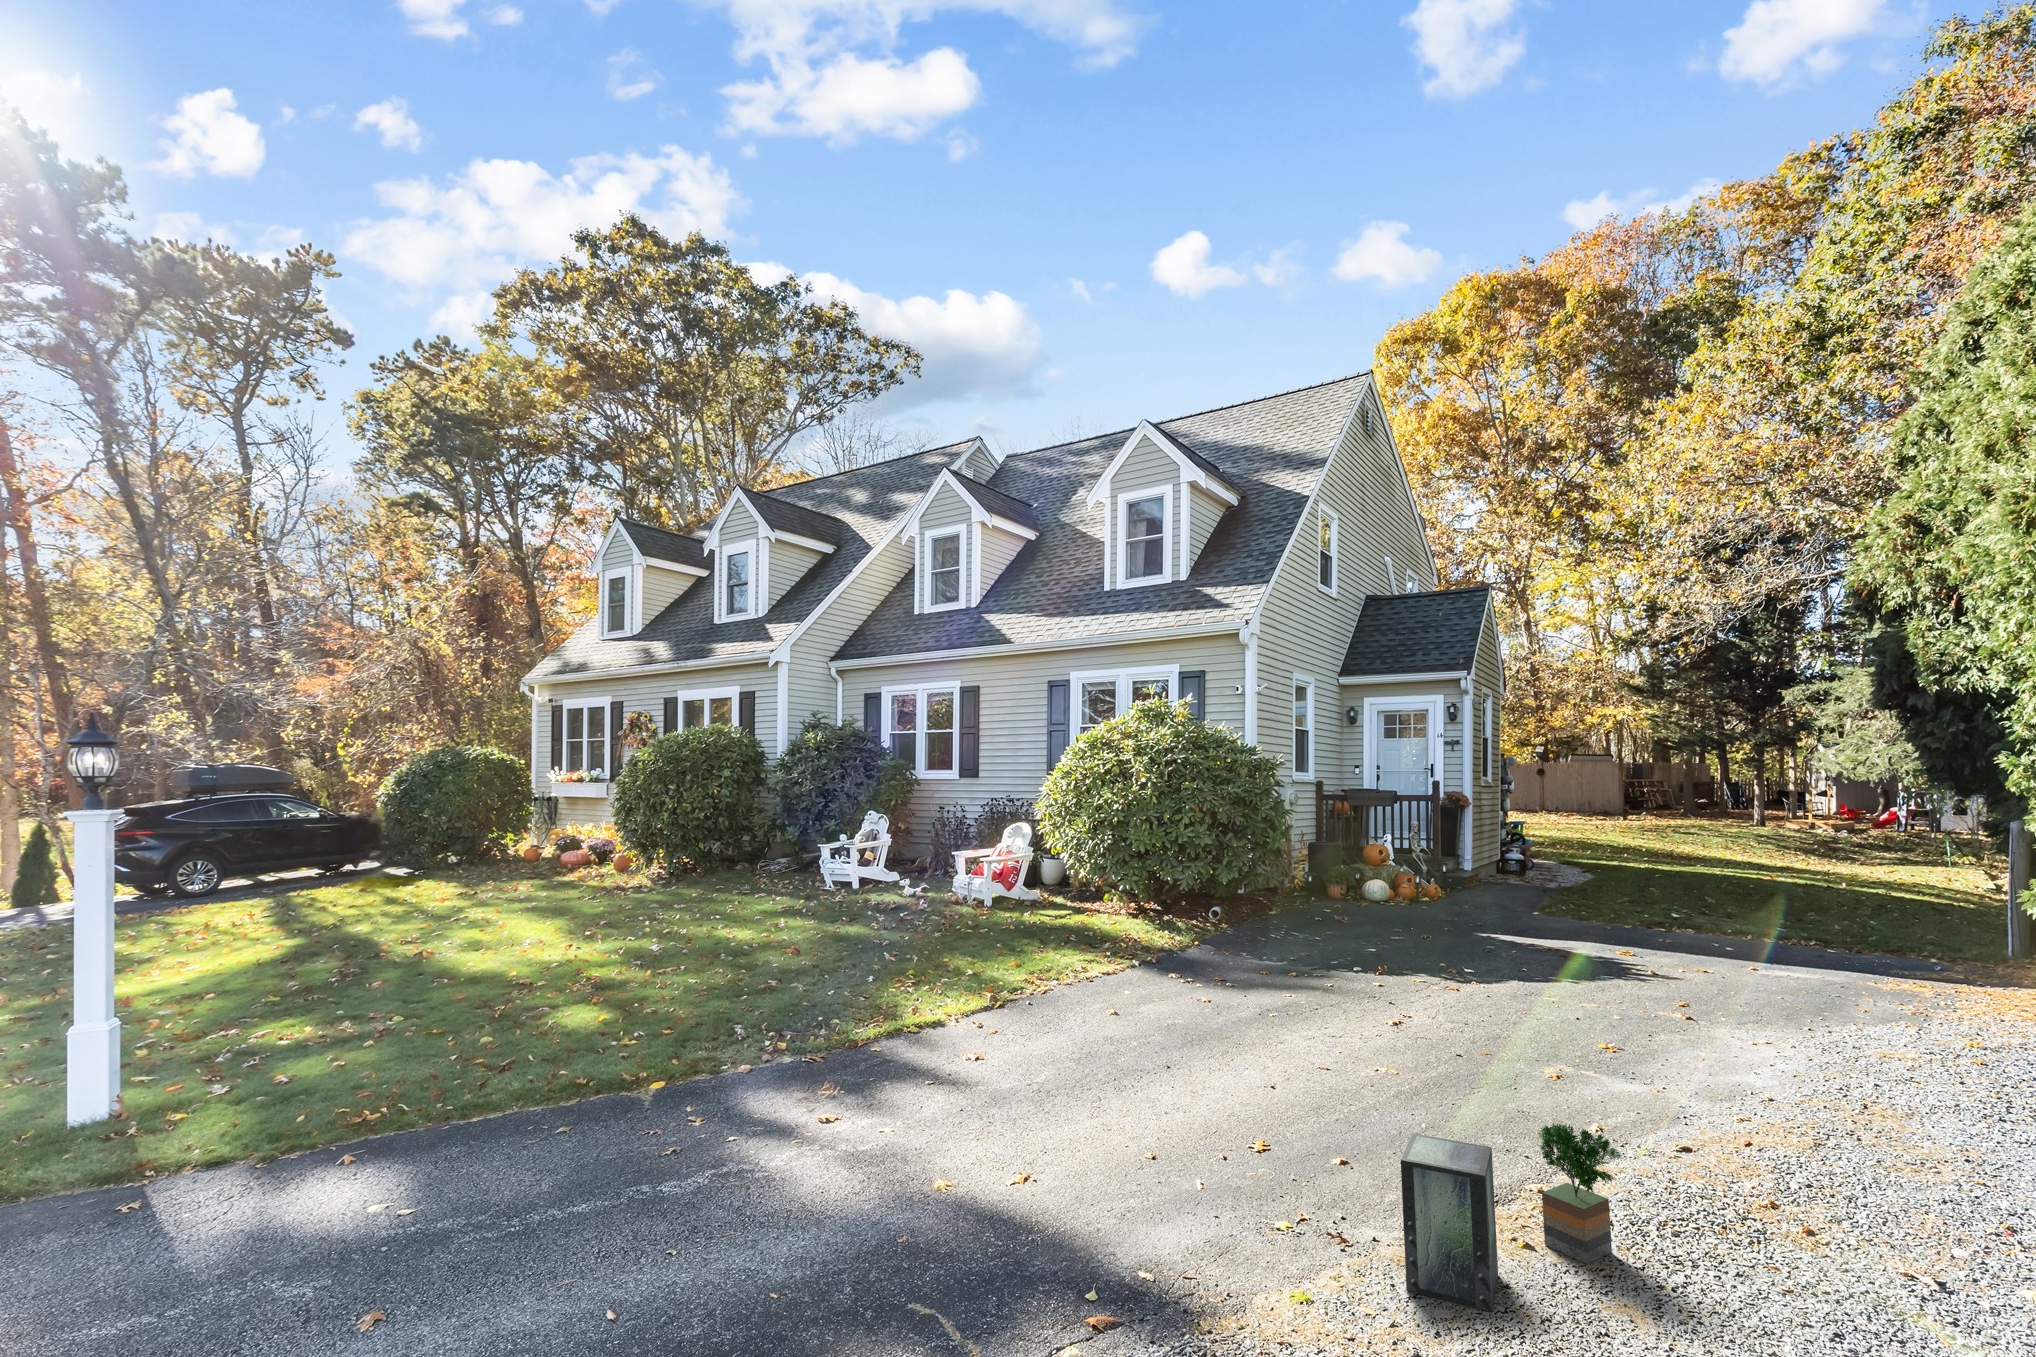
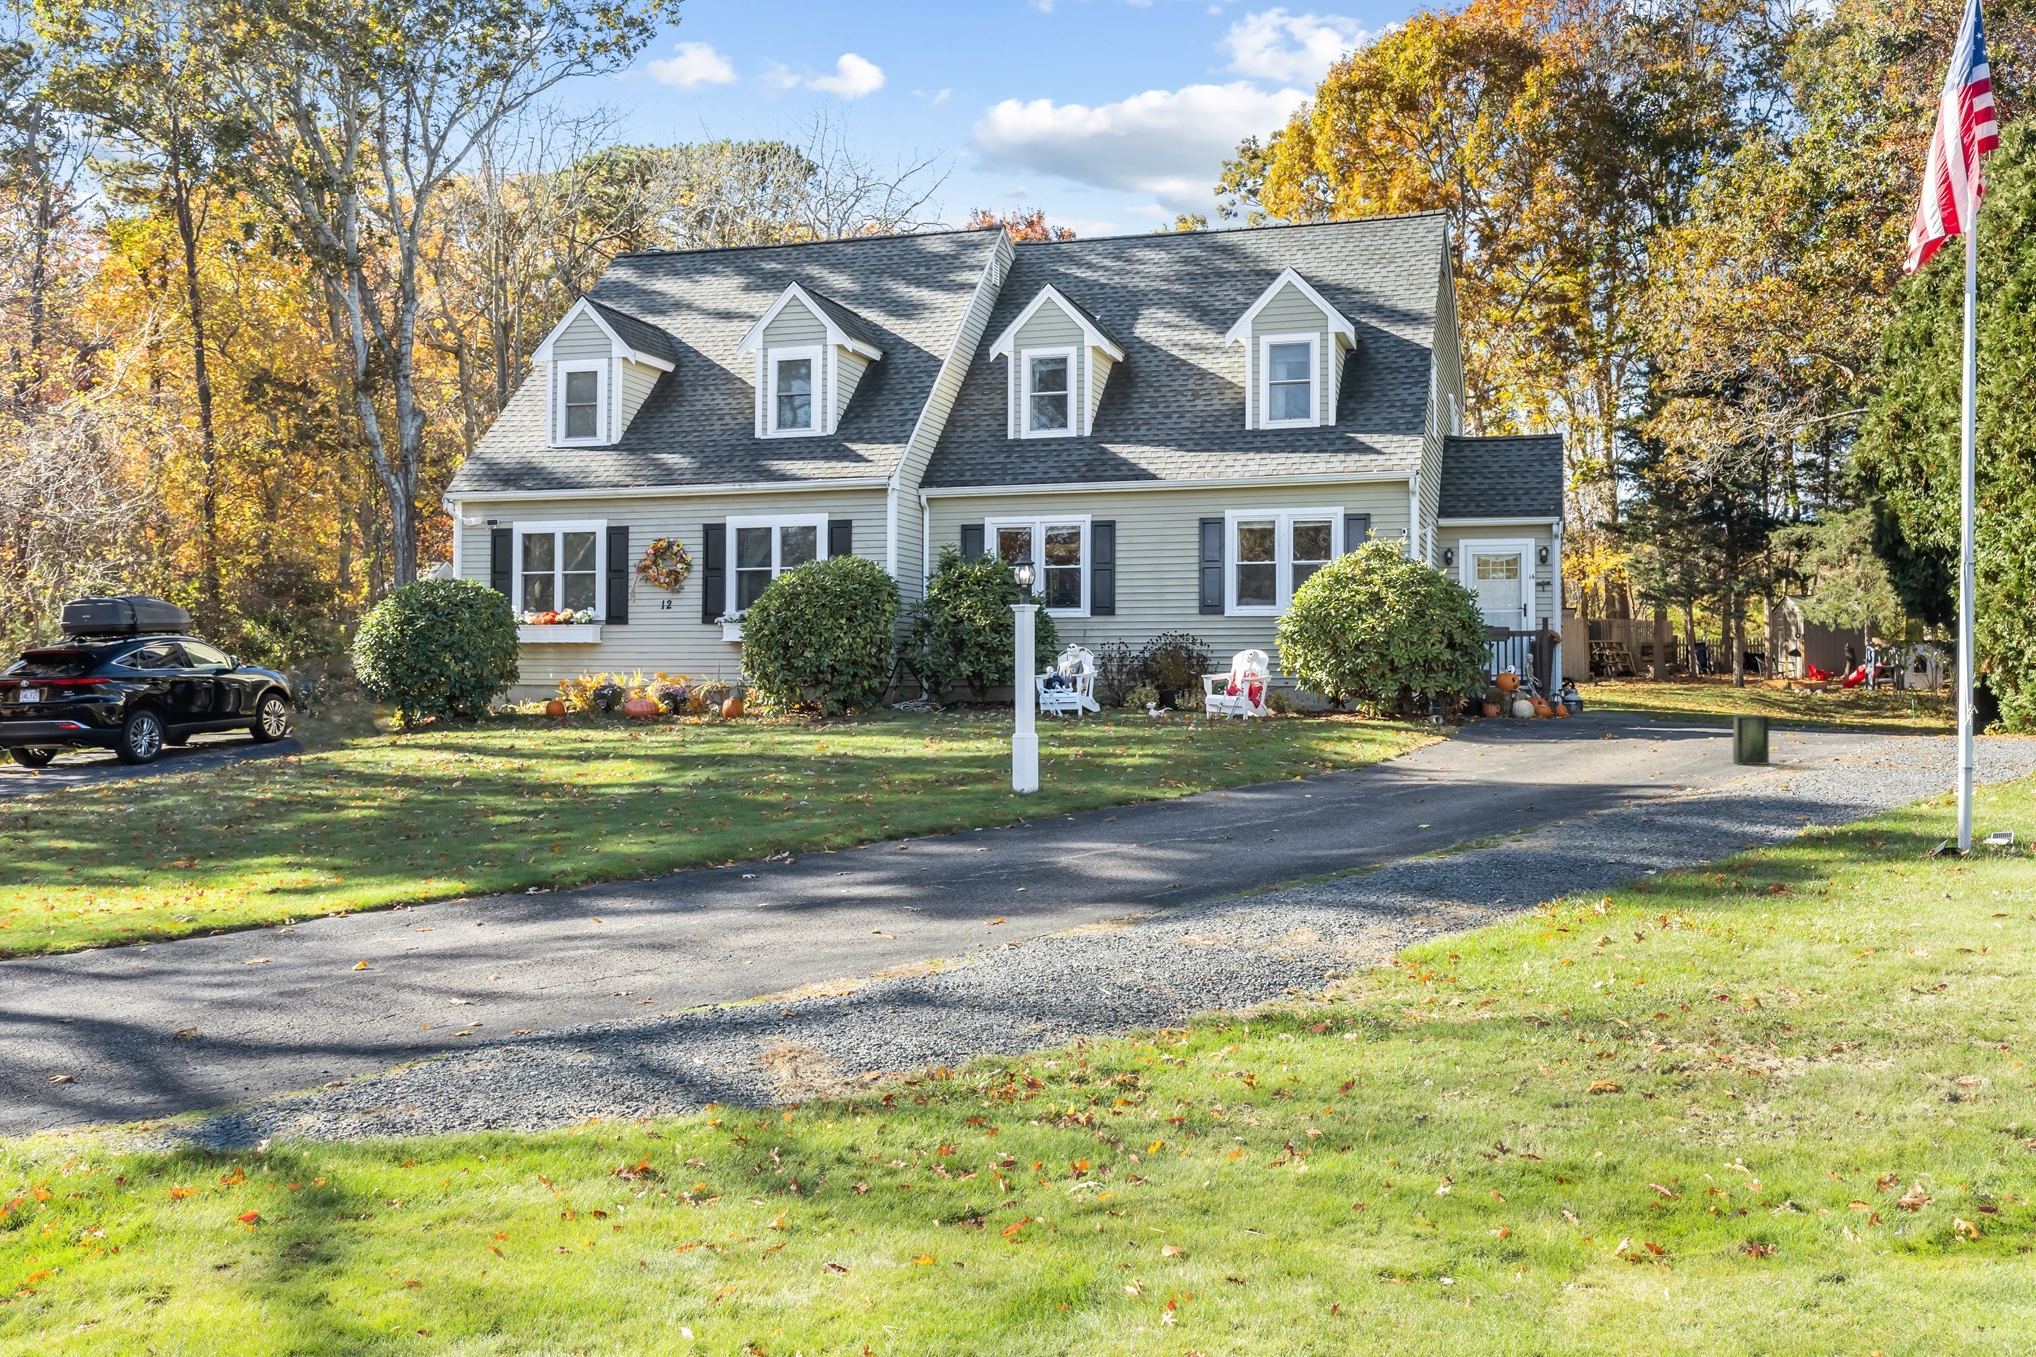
potted tree: present [1539,1124,1622,1264] -> none [1770,714,1803,761]

